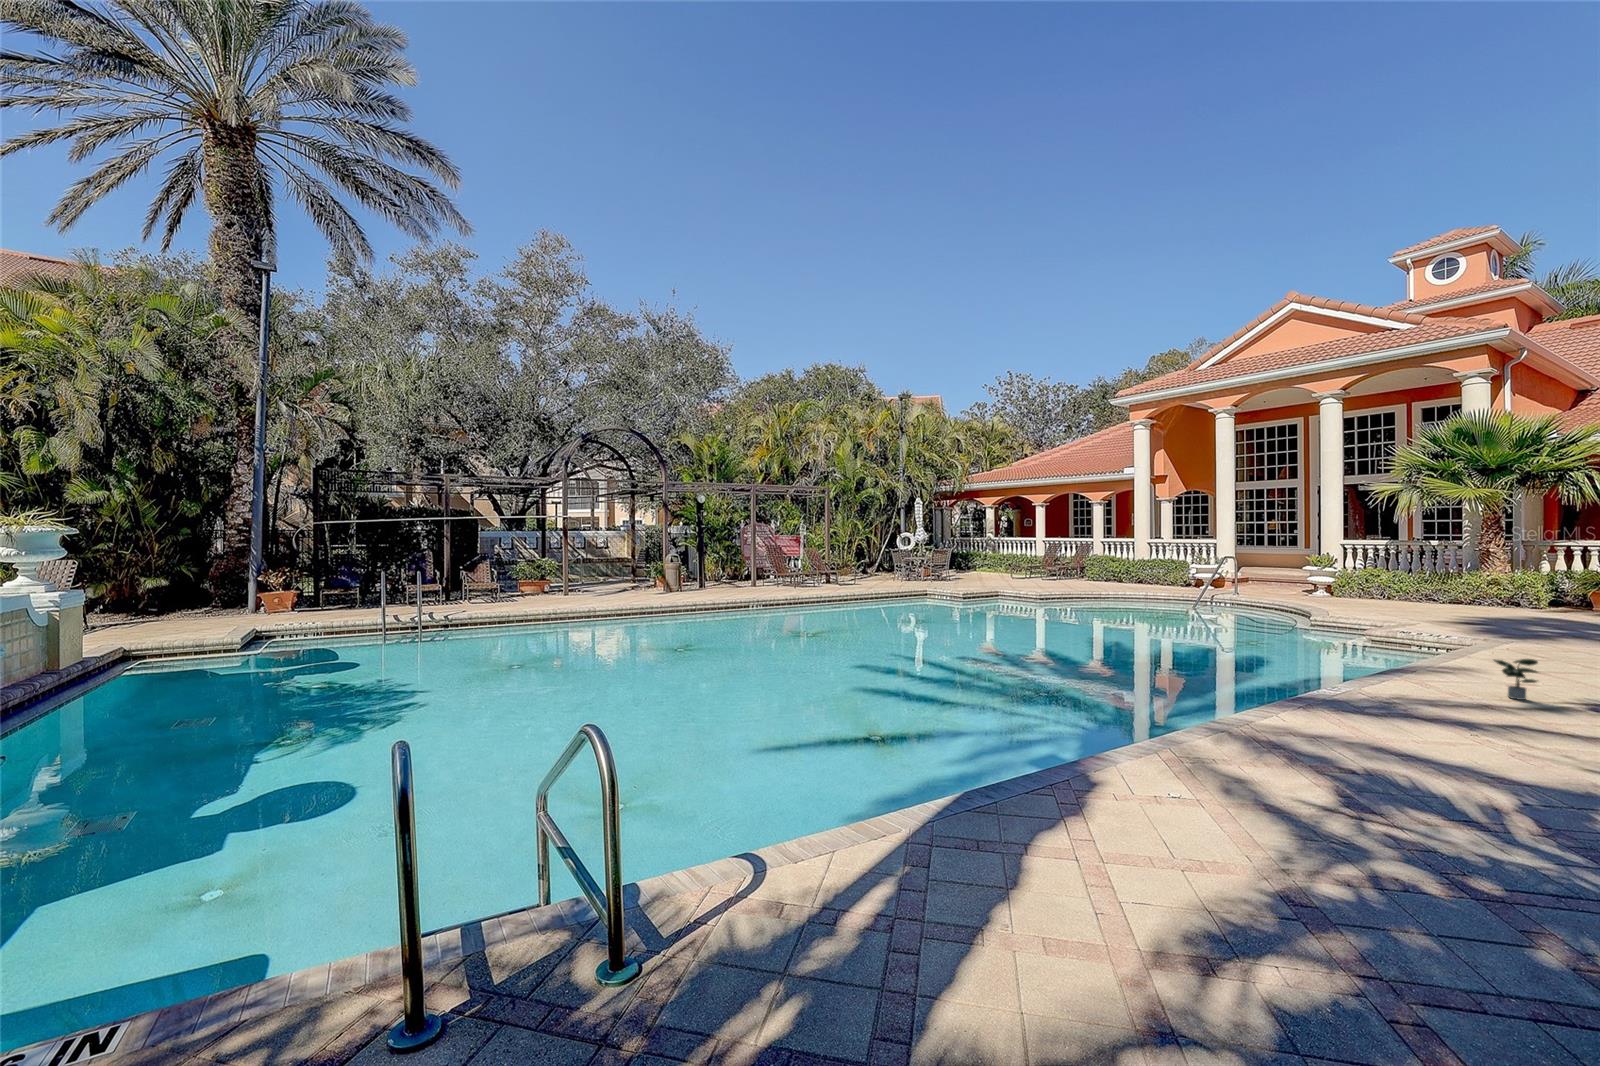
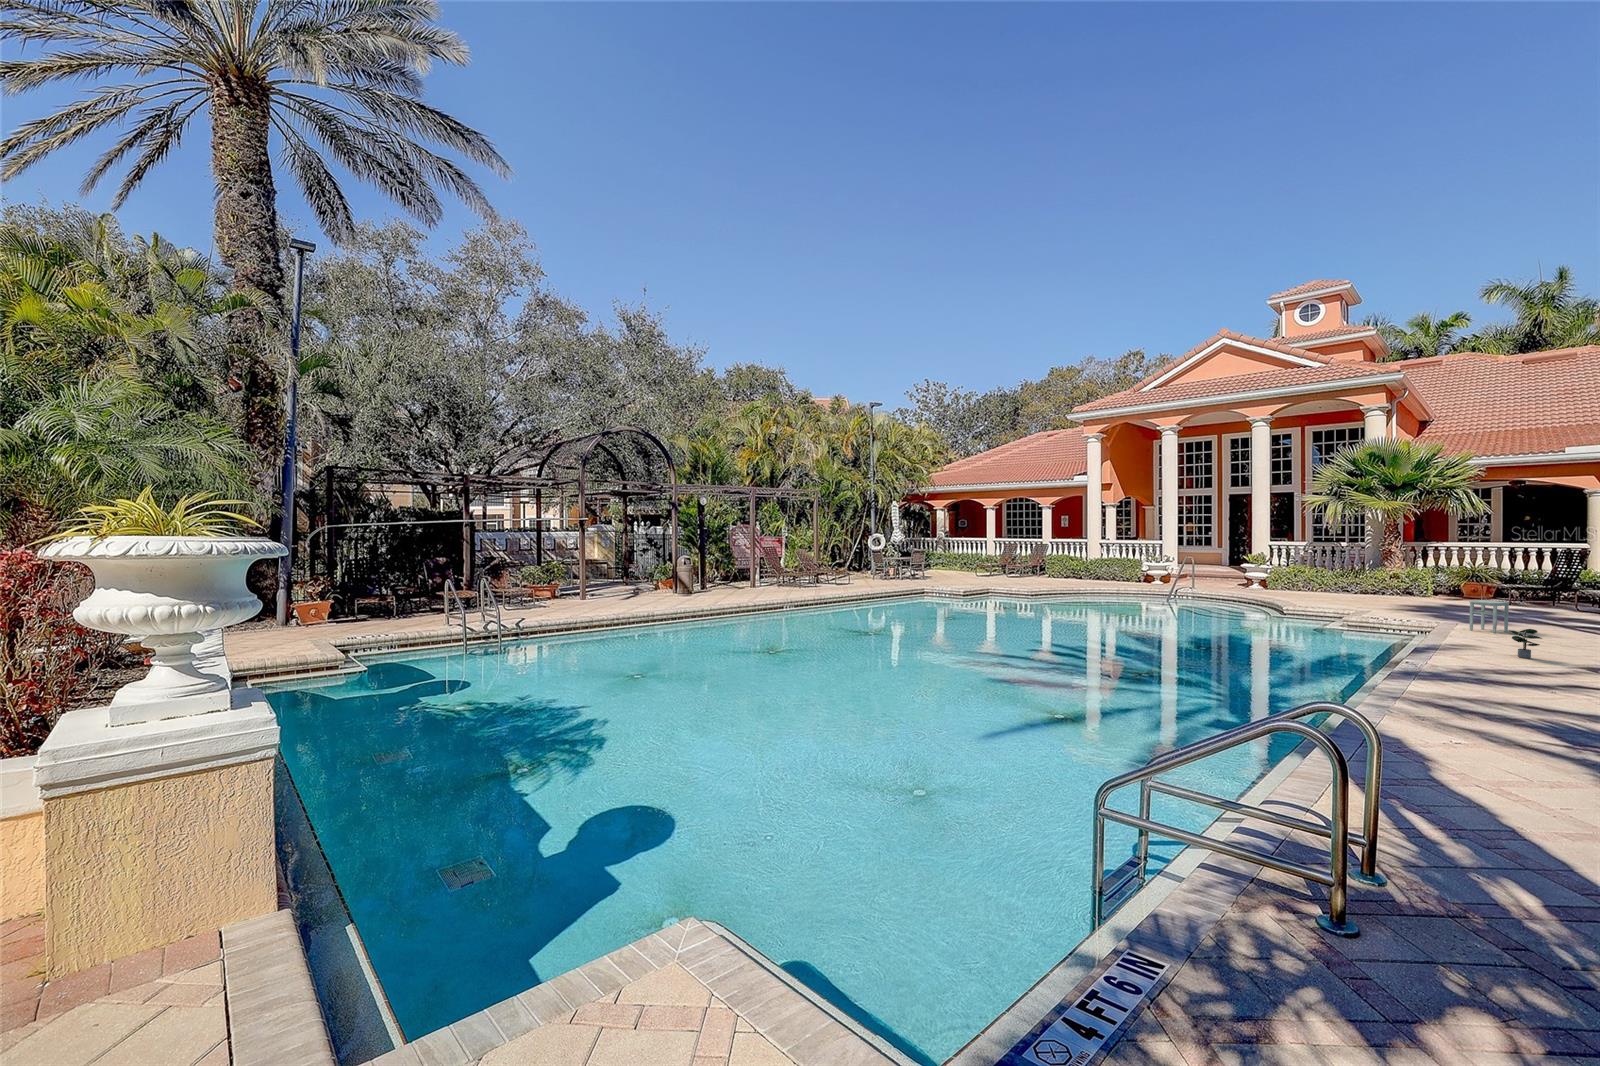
stool: none [1507,617,1566,663] -> present [1469,600,1509,633]

